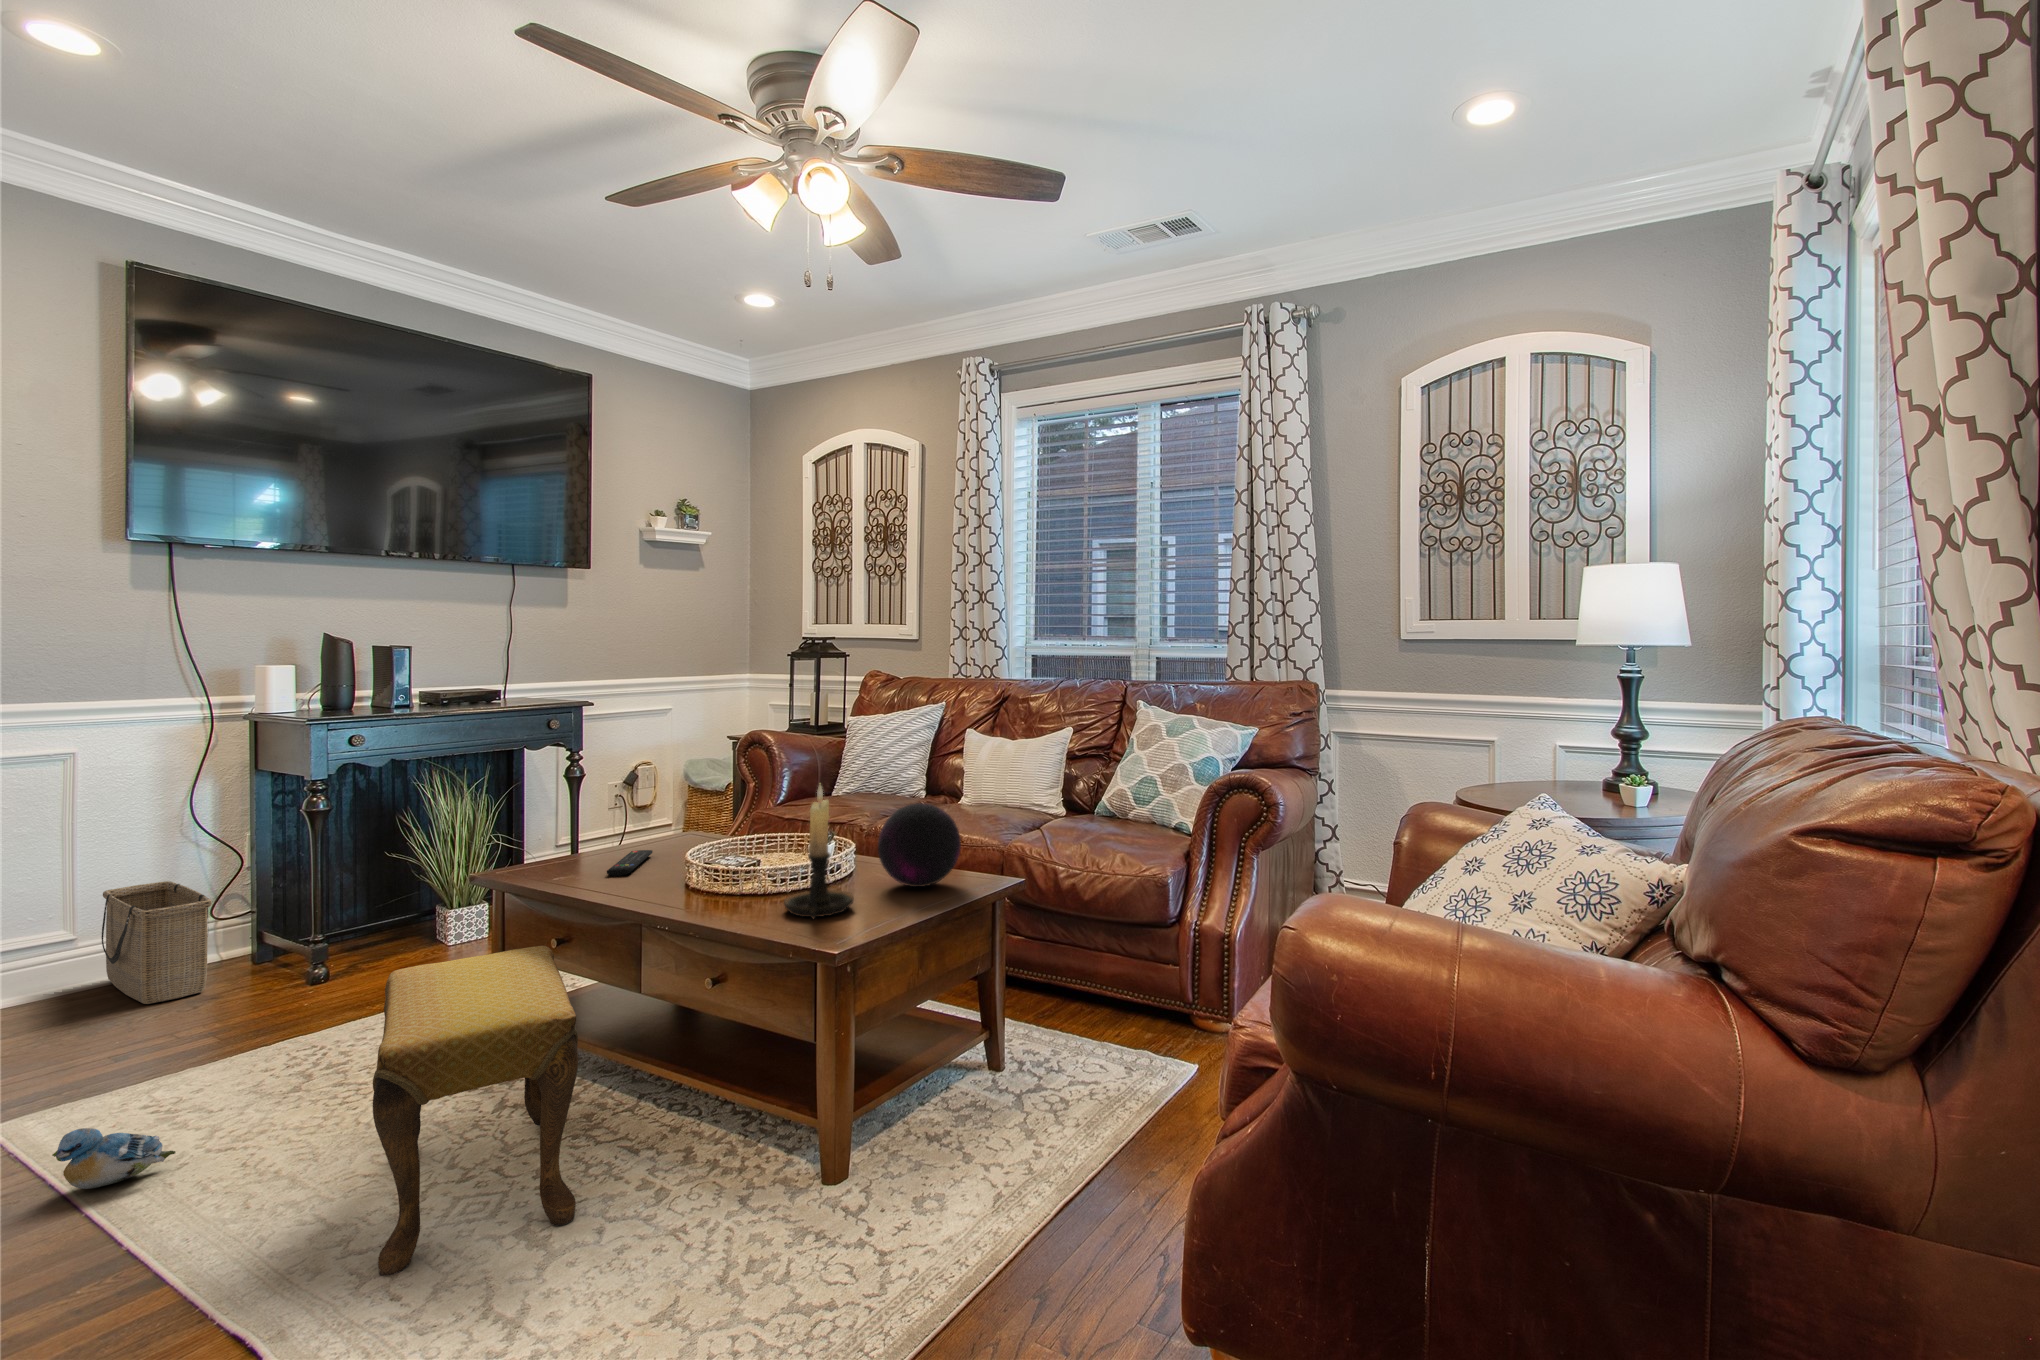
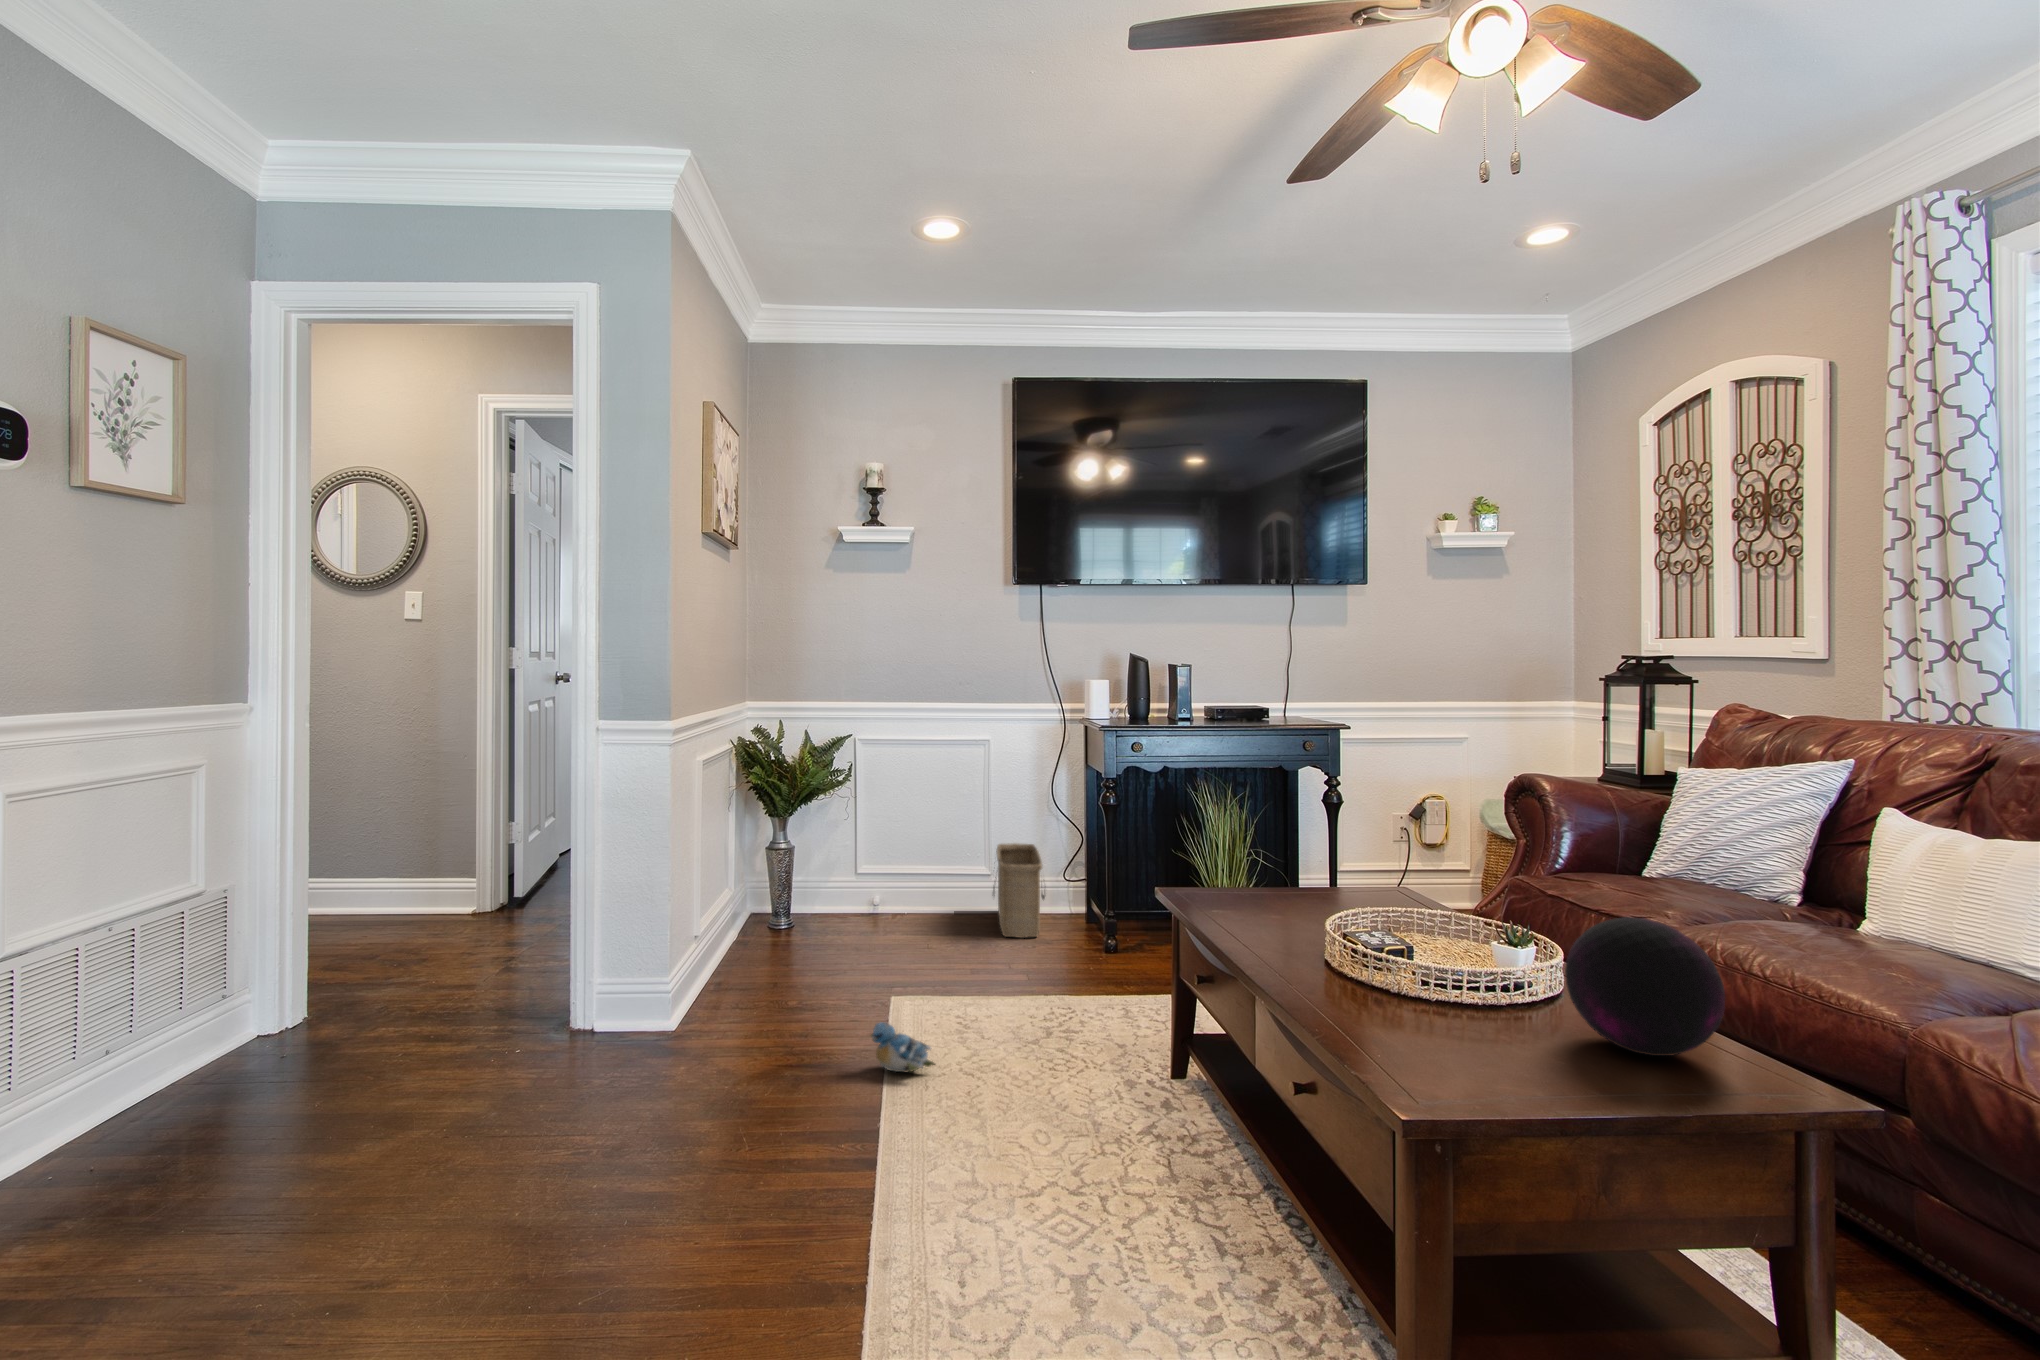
candle holder: present [784,785,854,919] -> none [1391,859,1497,1055]
remote control: present [607,850,653,876] -> none [1253,897,1323,924]
footstool: present [373,946,578,1276] -> none [962,966,1178,1298]

